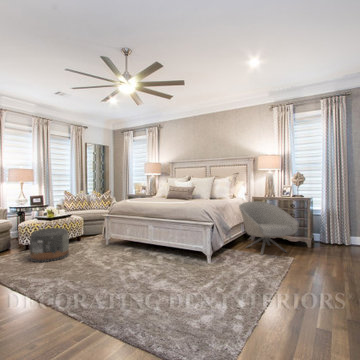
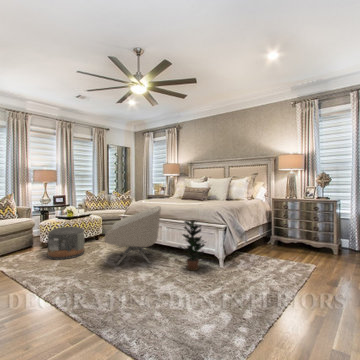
armchair: present [239,202,299,255] -> present [105,206,161,265]
potted plant: none [167,219,196,267] -> present [179,220,205,270]

